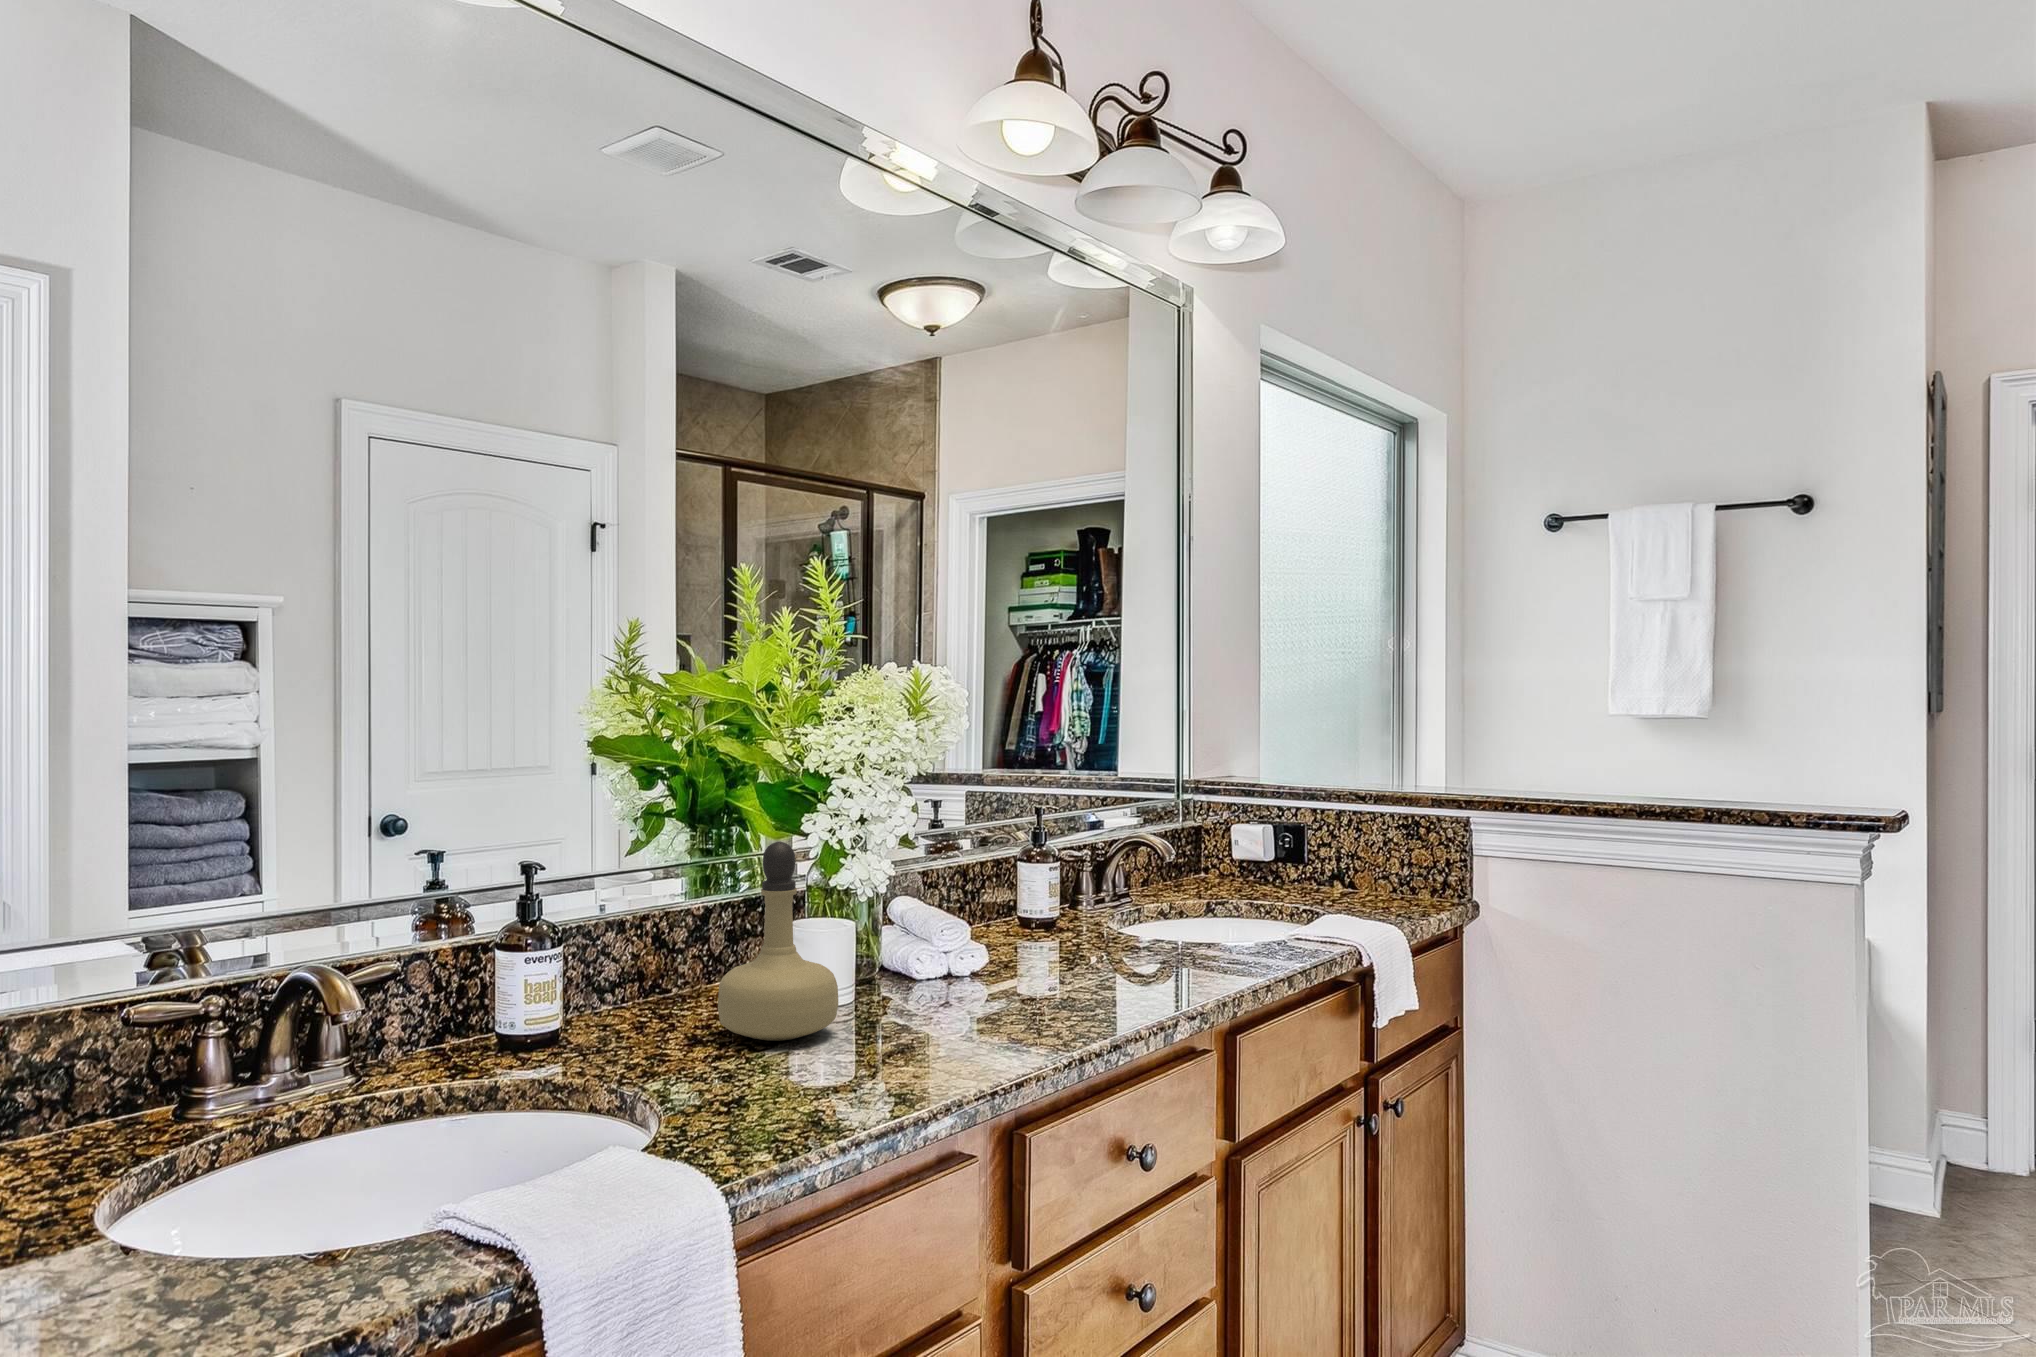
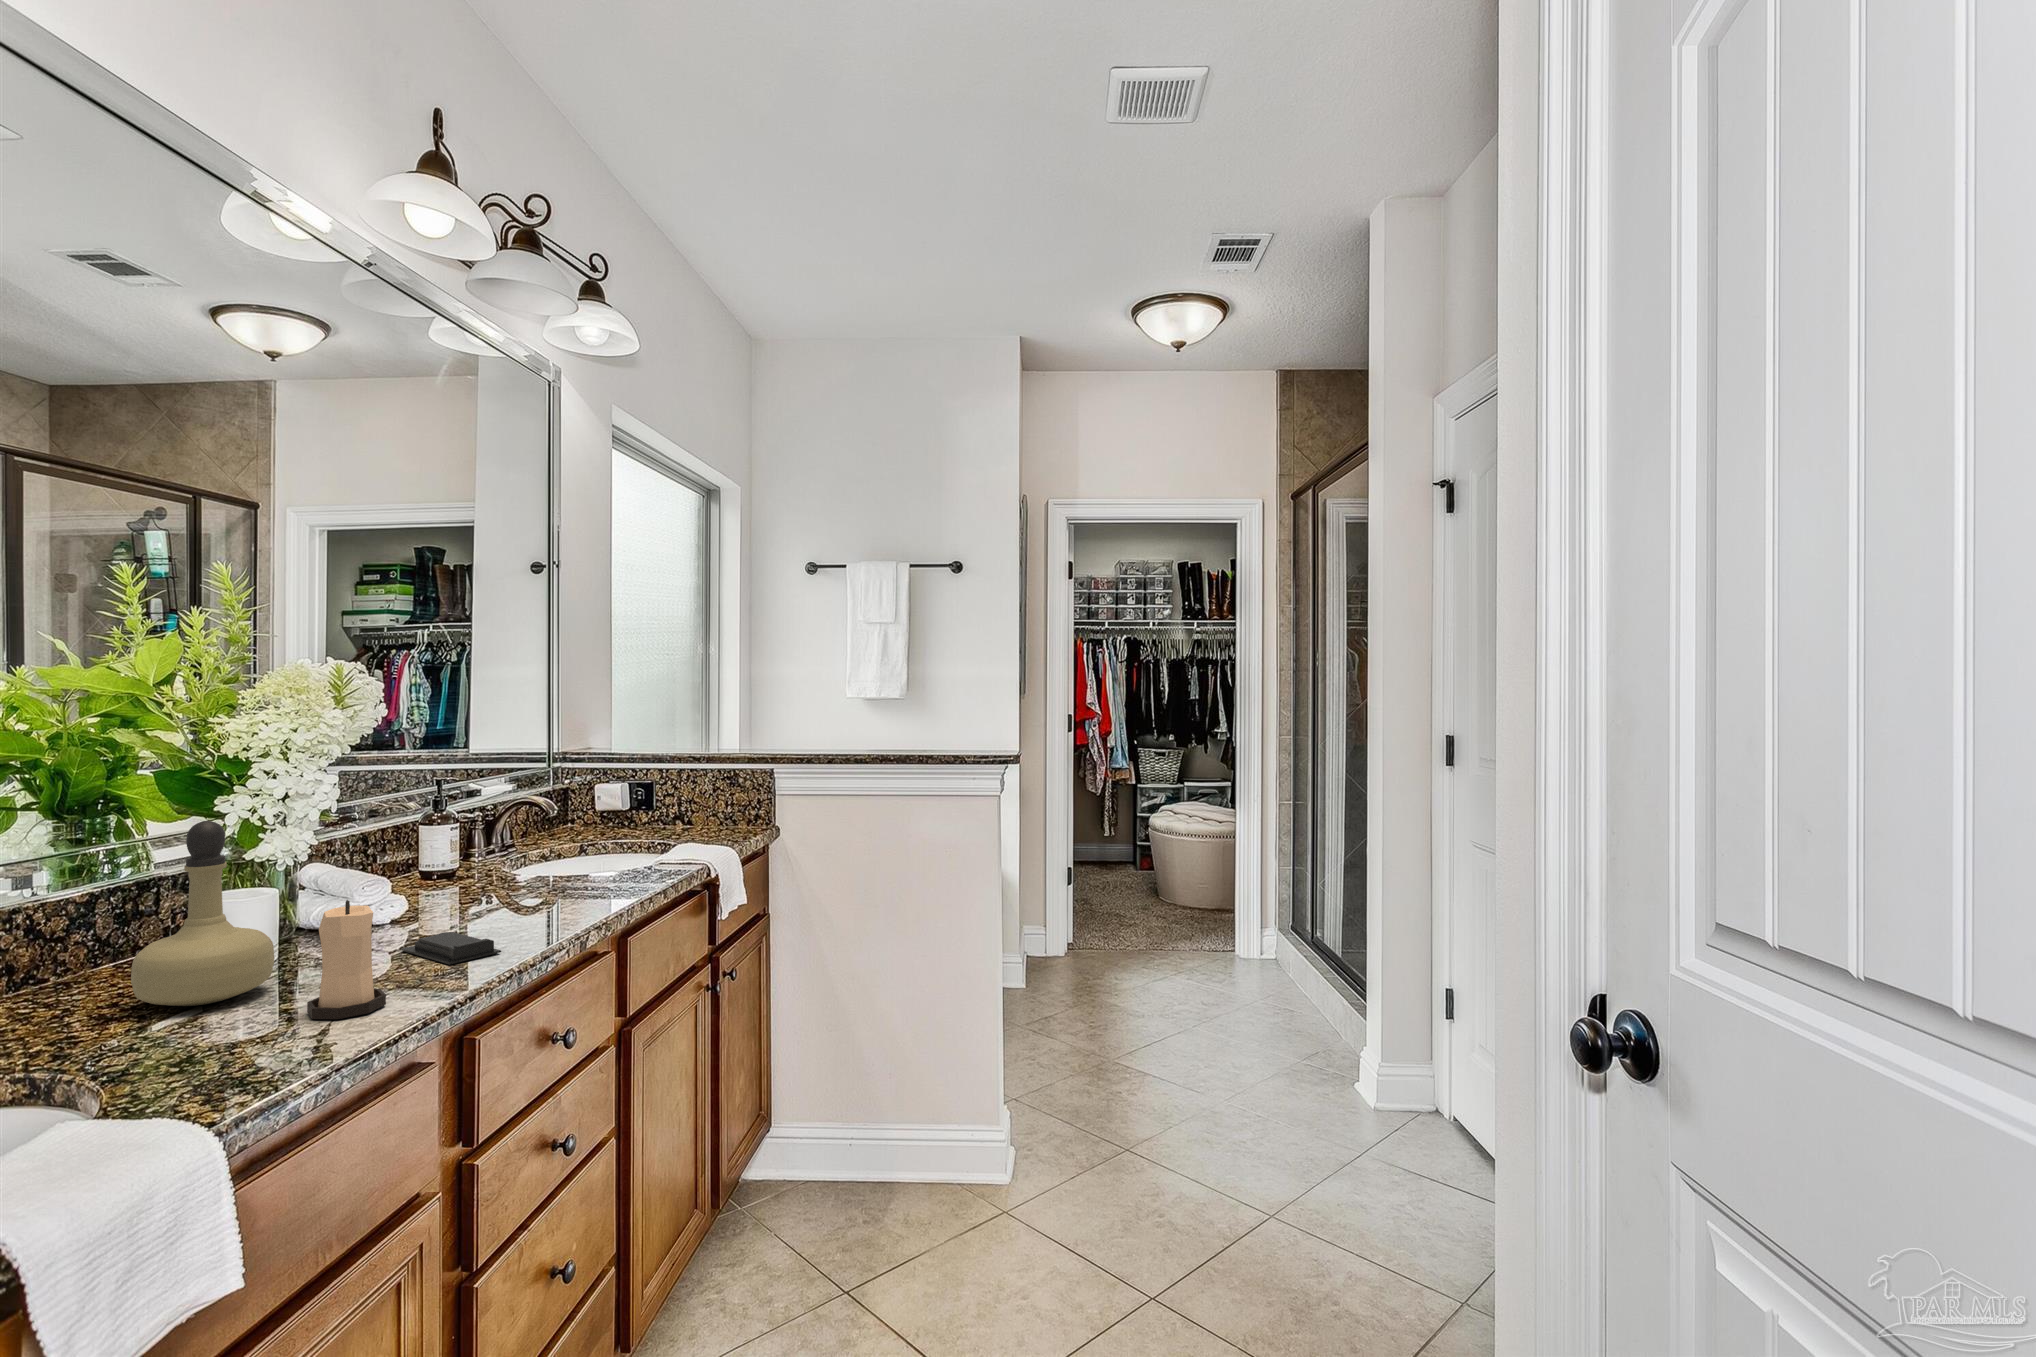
candle: none [856,944,929,1082] -> present [307,900,386,1019]
soap bar: none [968,996,1067,1037] -> present [401,932,501,965]

